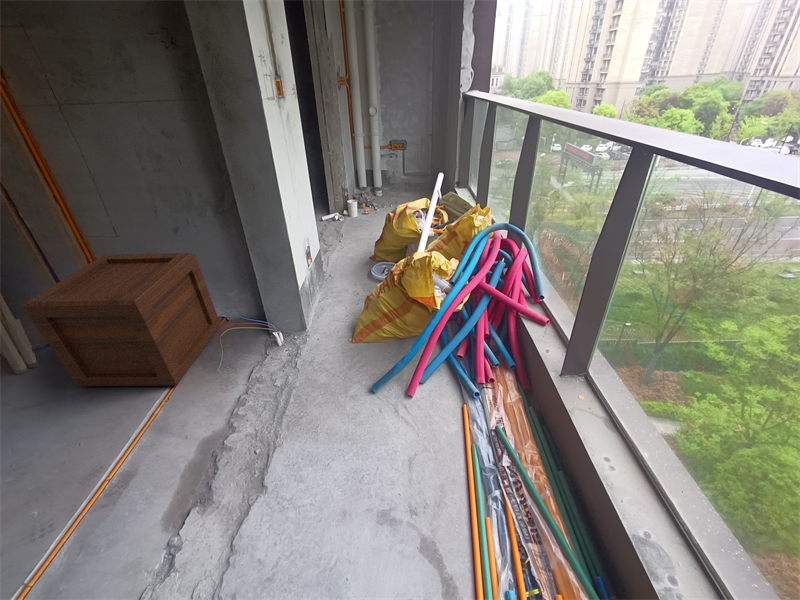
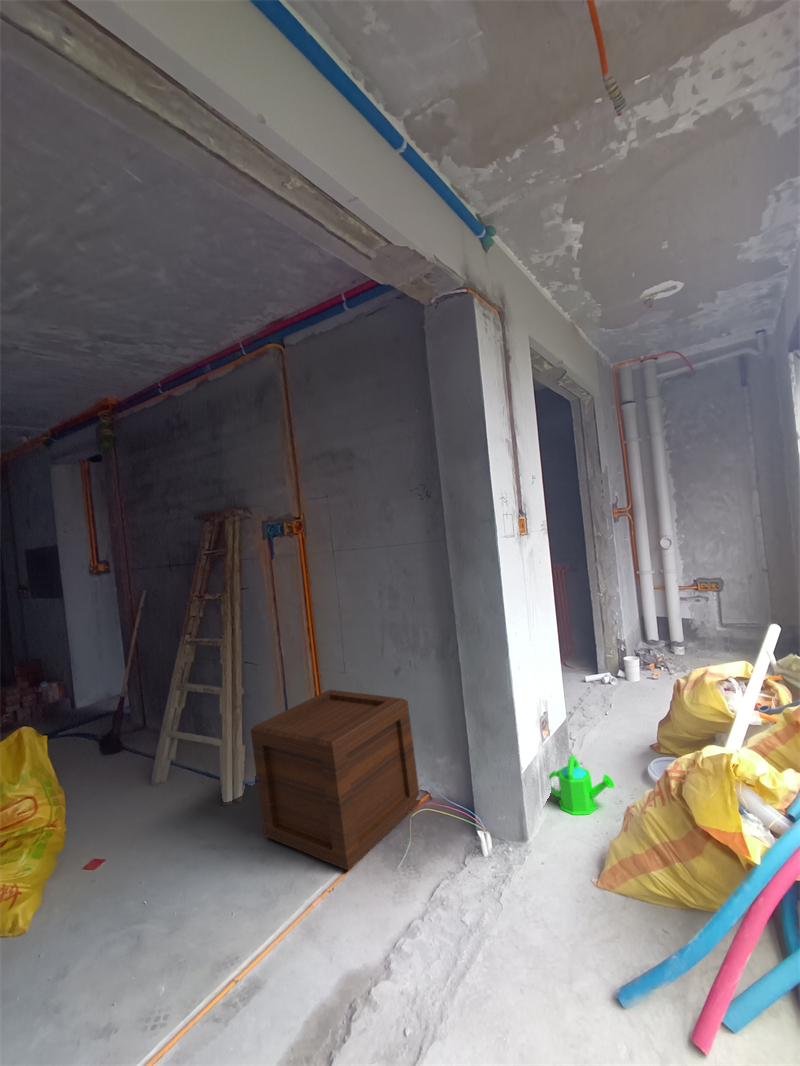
watering can: none [311,272,356,307] -> present [549,756,614,815]

